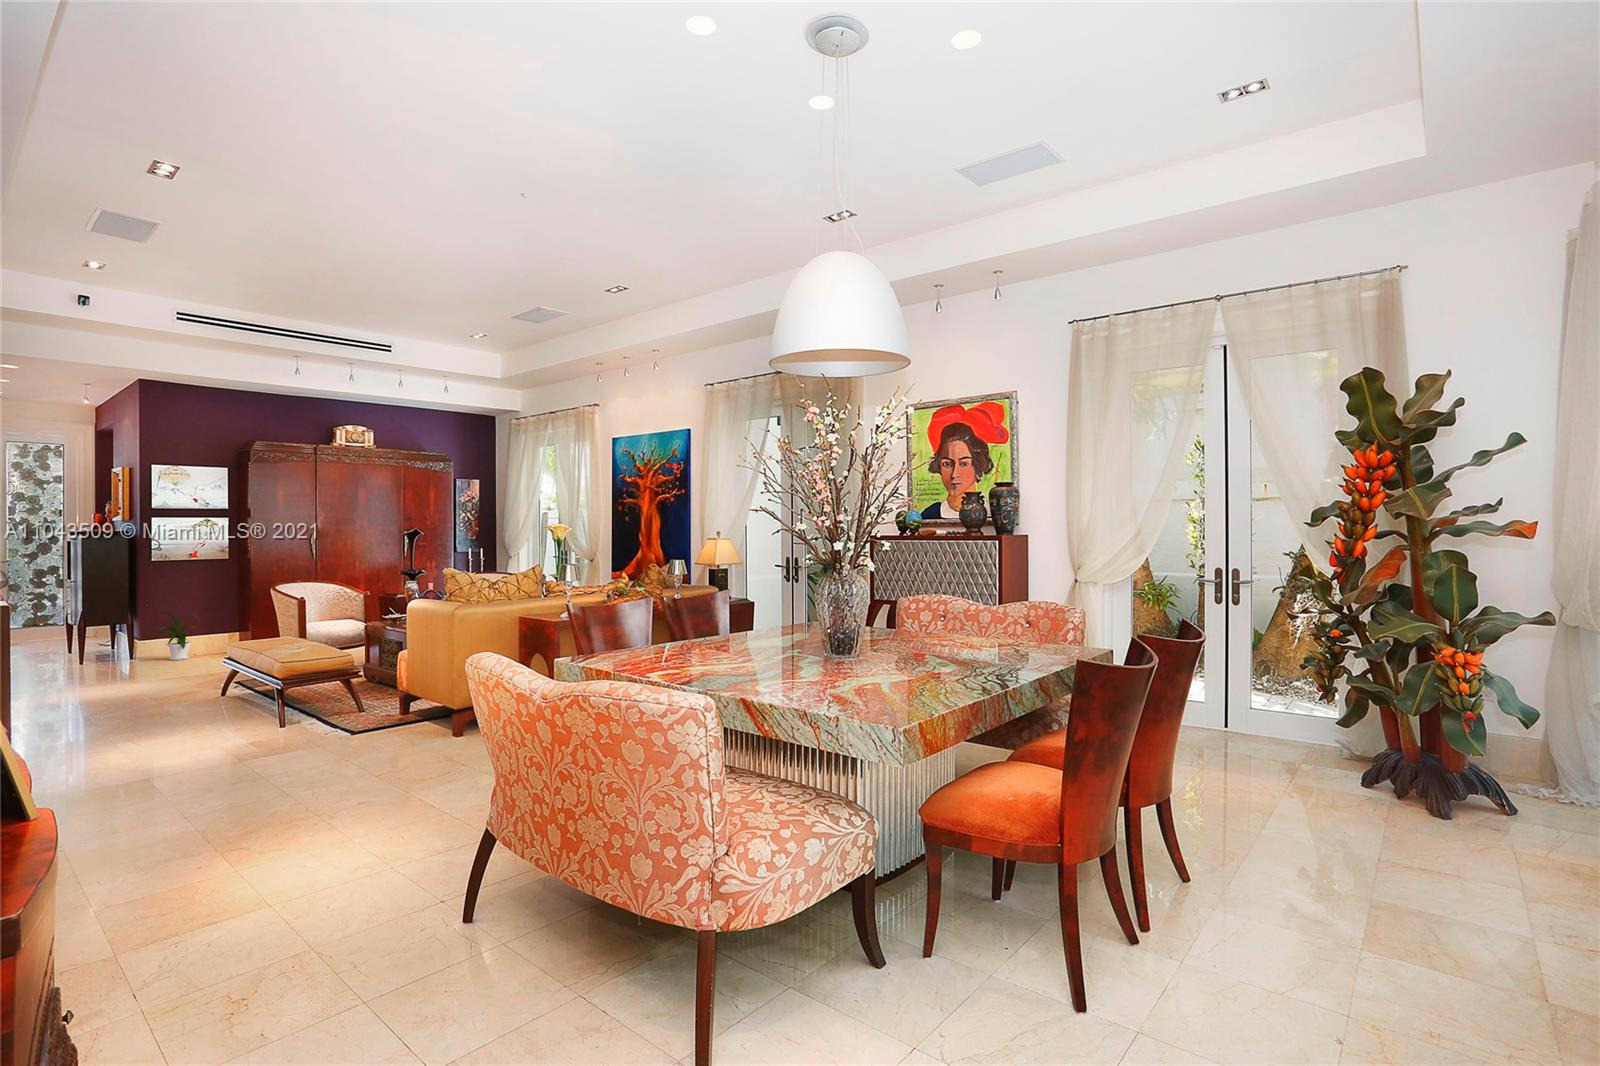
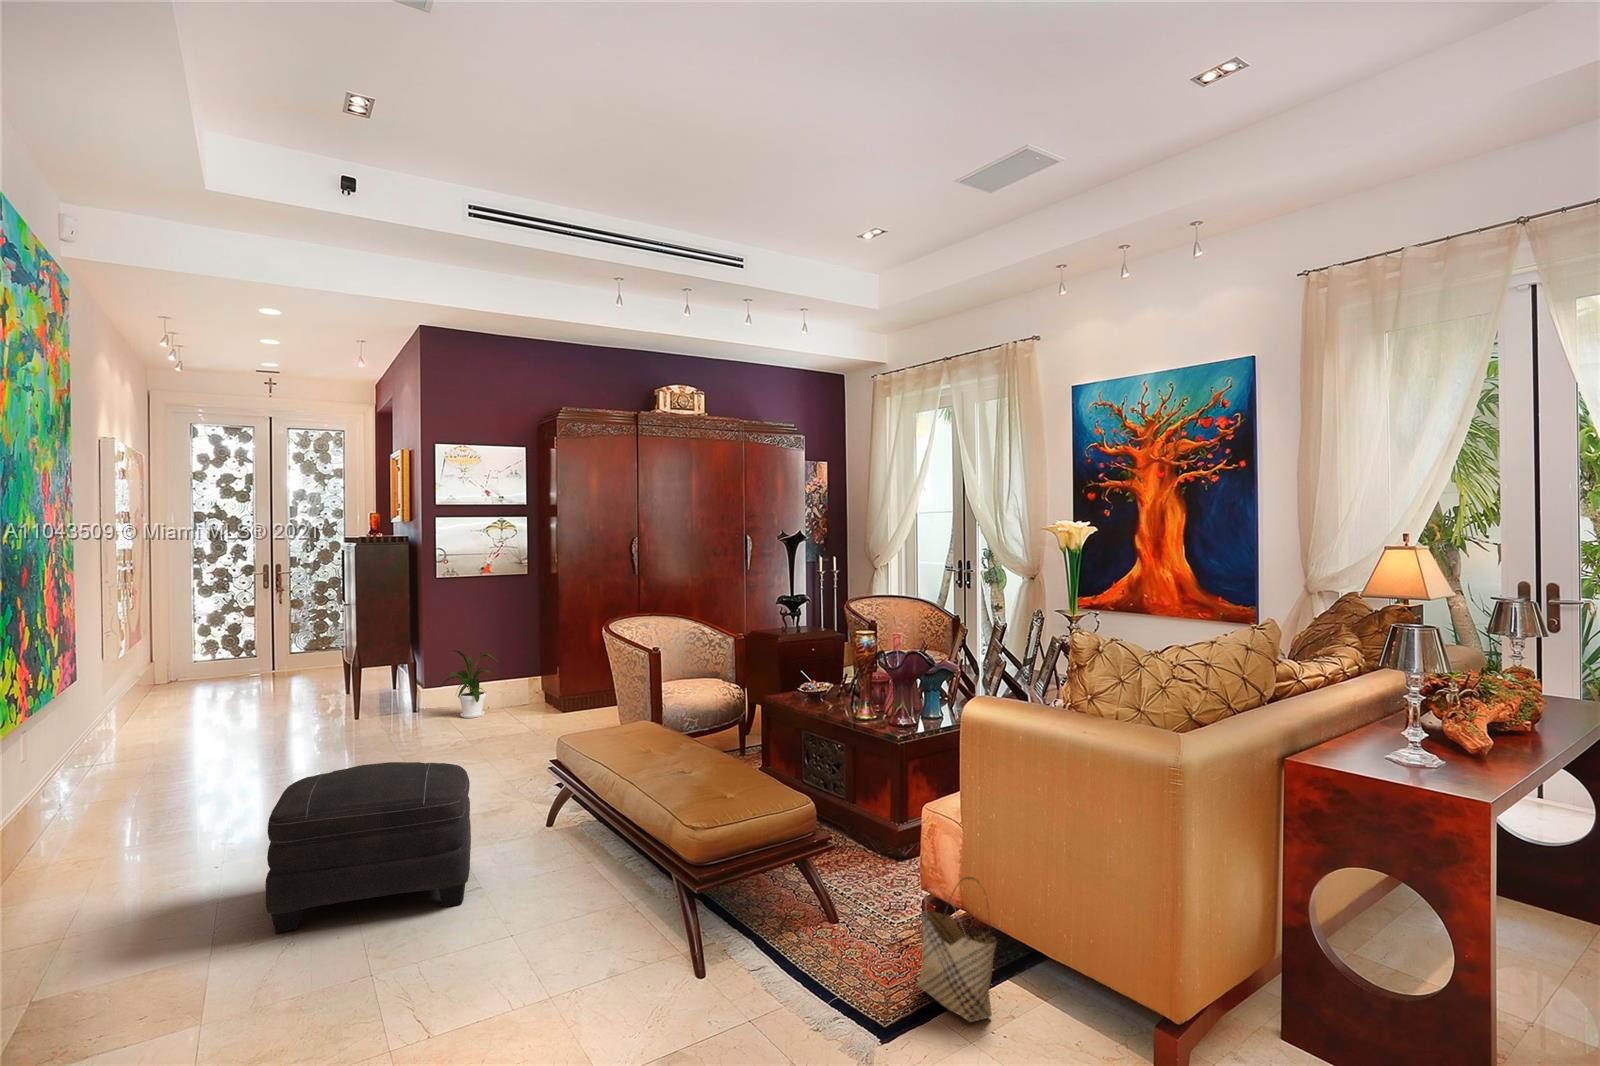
ottoman: none [42,651,170,733] -> present [265,762,471,933]
woven basket: none [392,674,422,729] -> present [917,877,997,1022]

